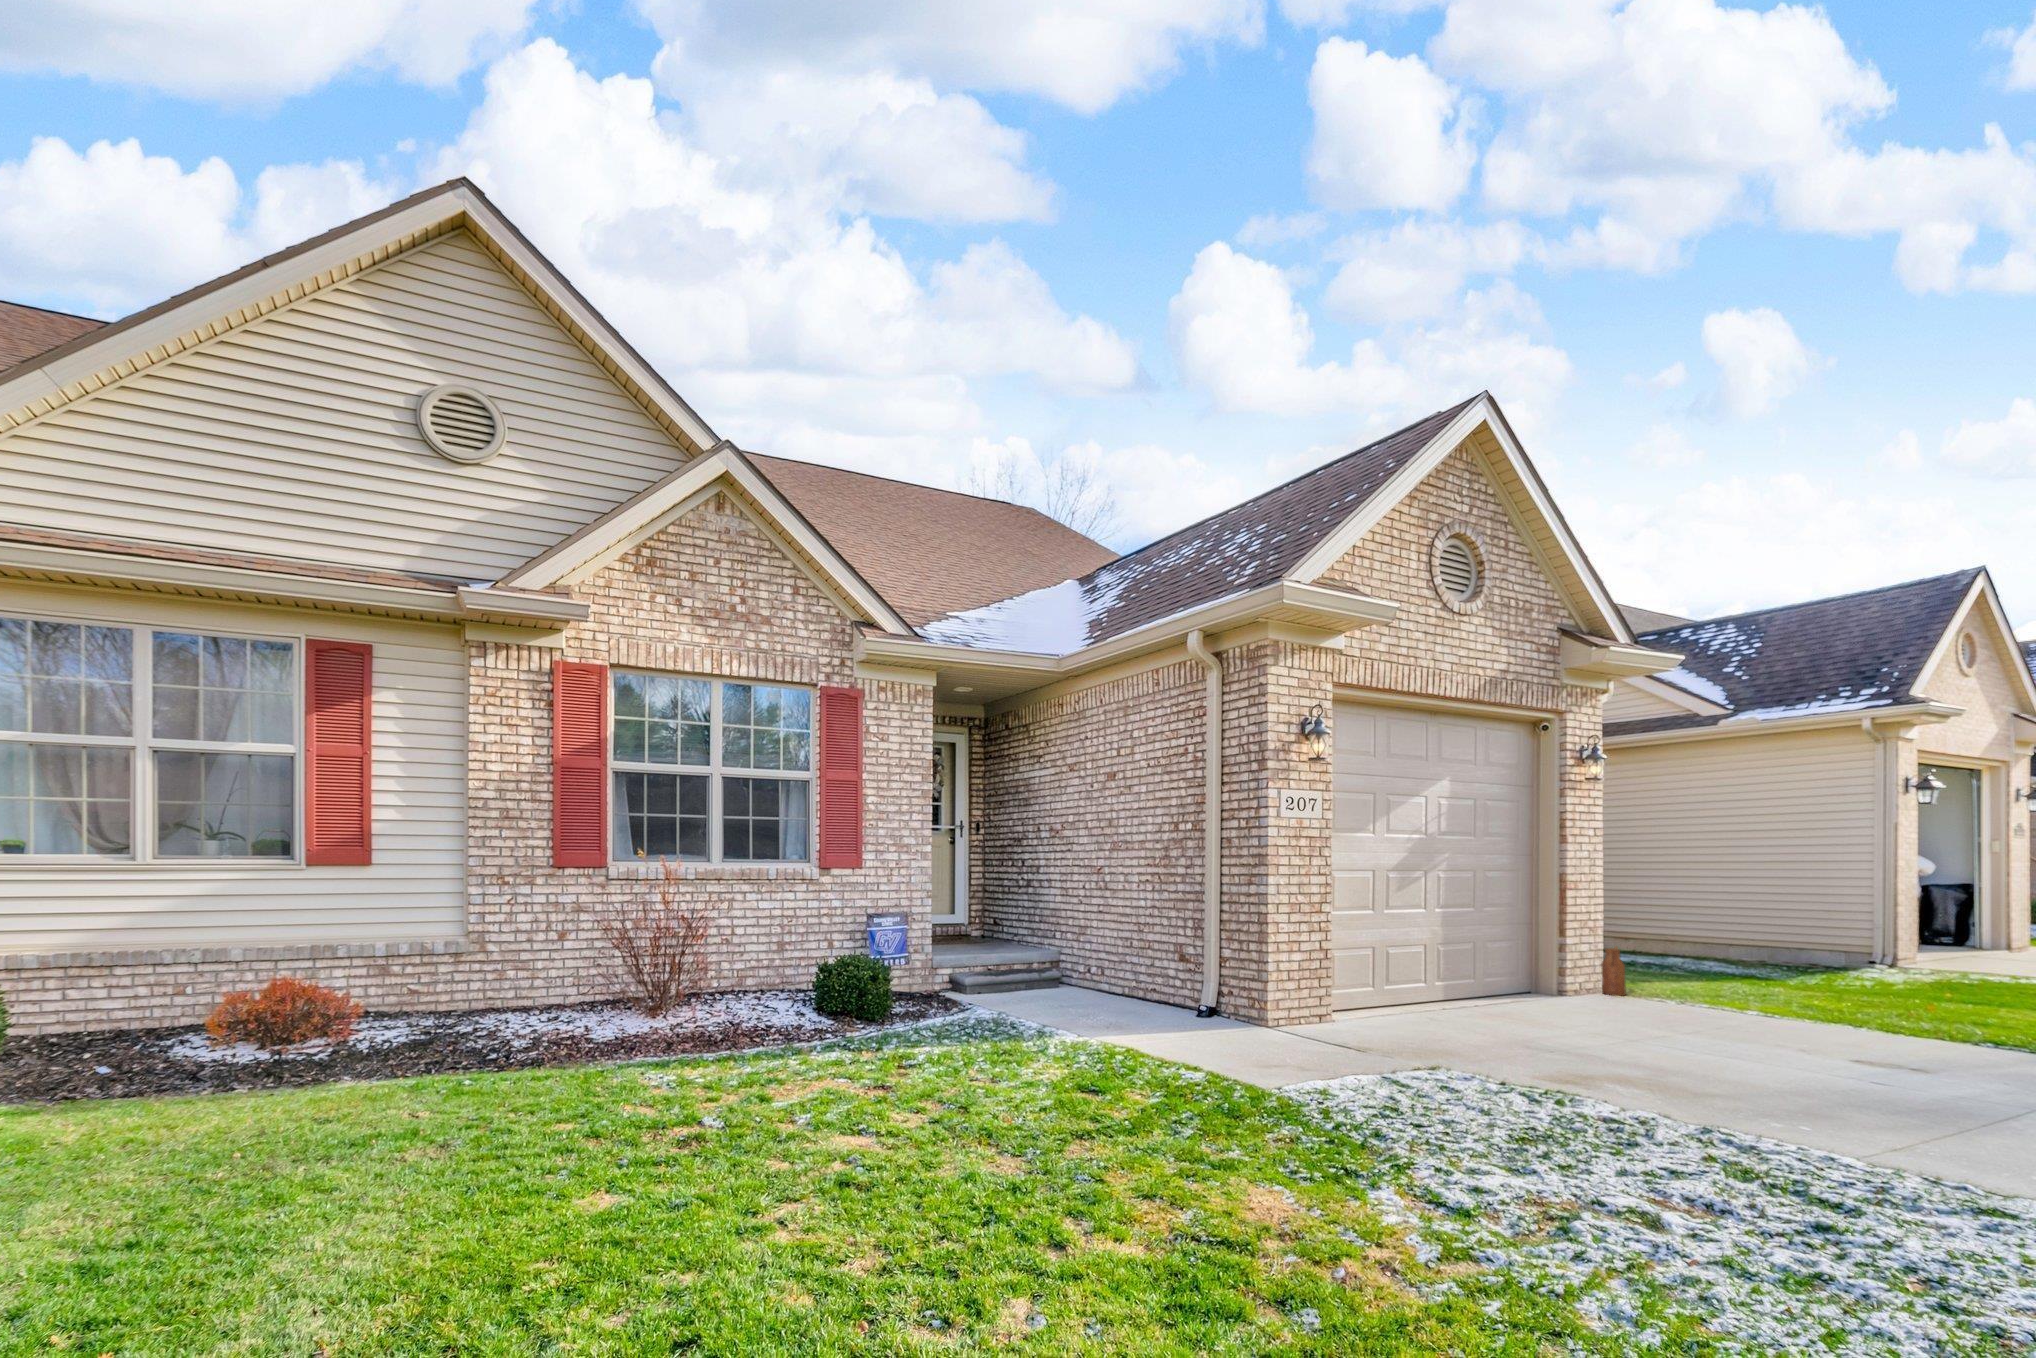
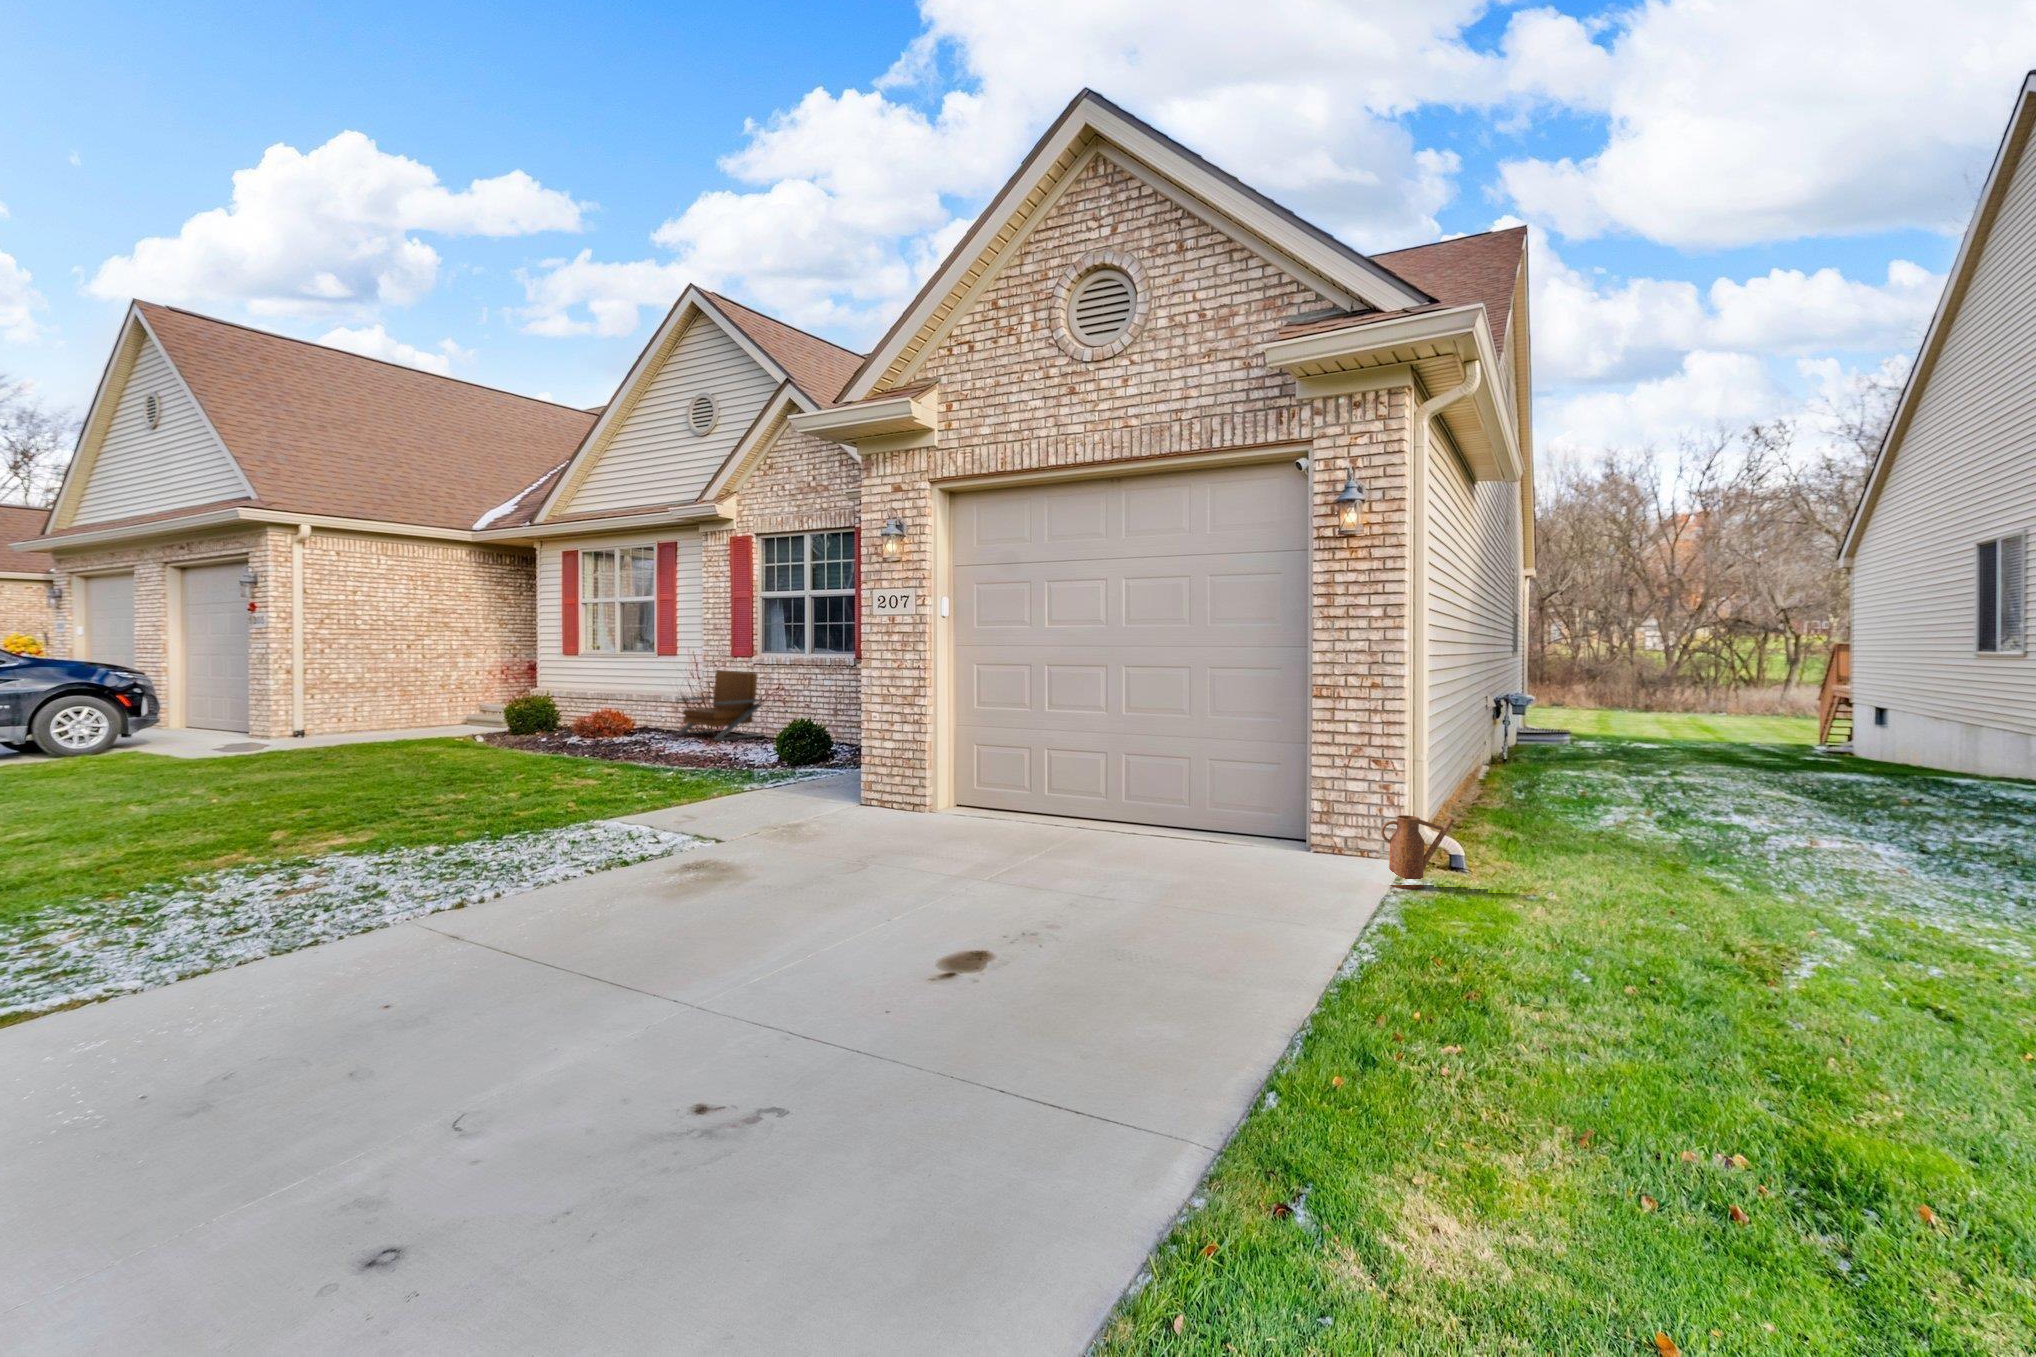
lounge chair: none [509,899,656,1032] -> present [677,670,764,741]

